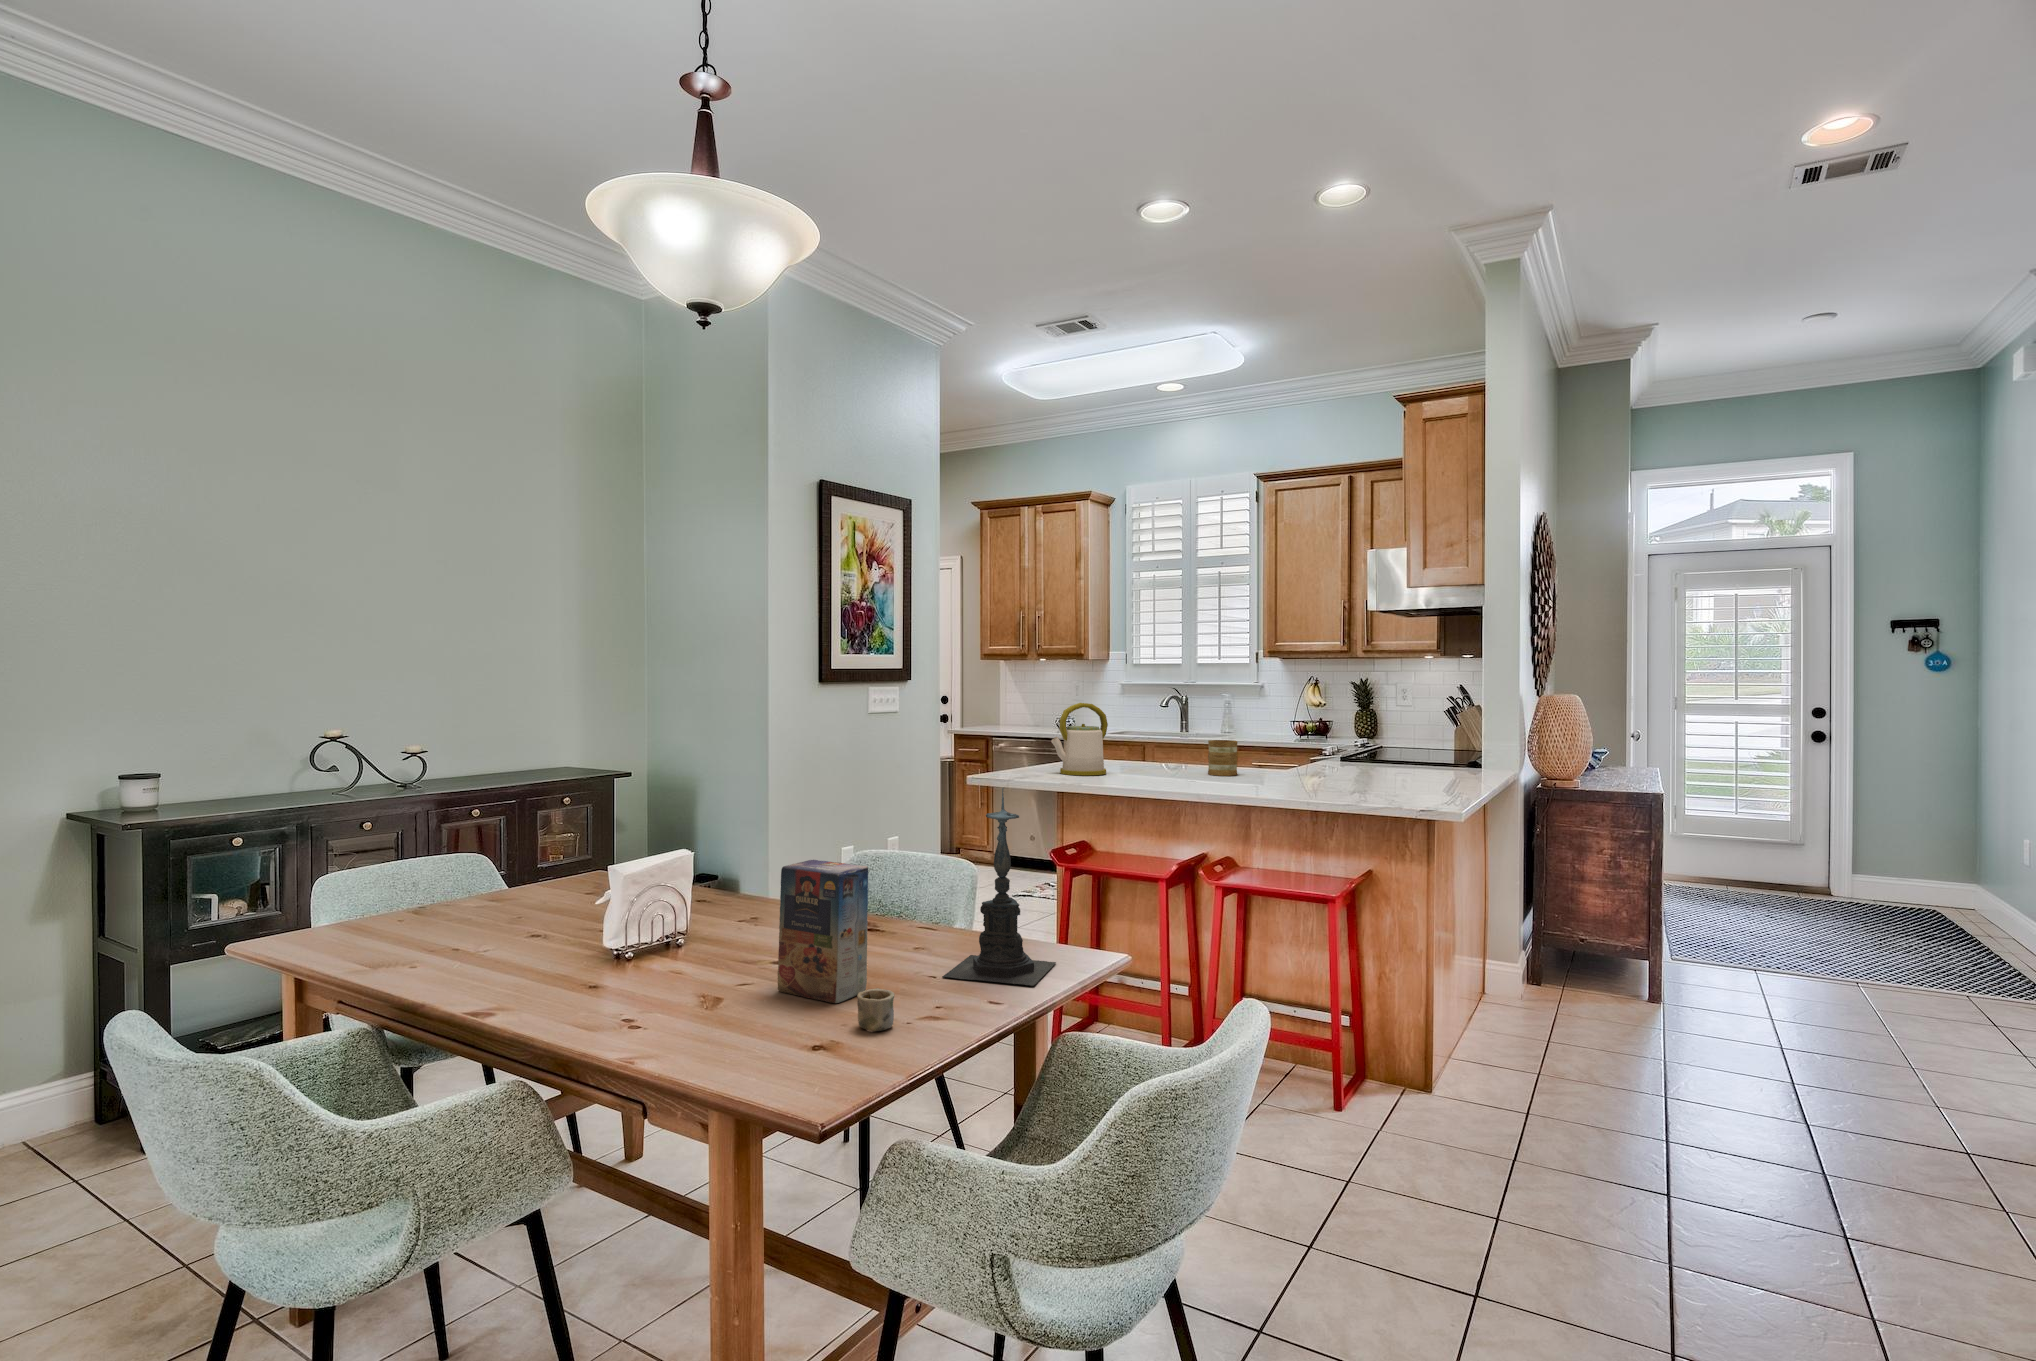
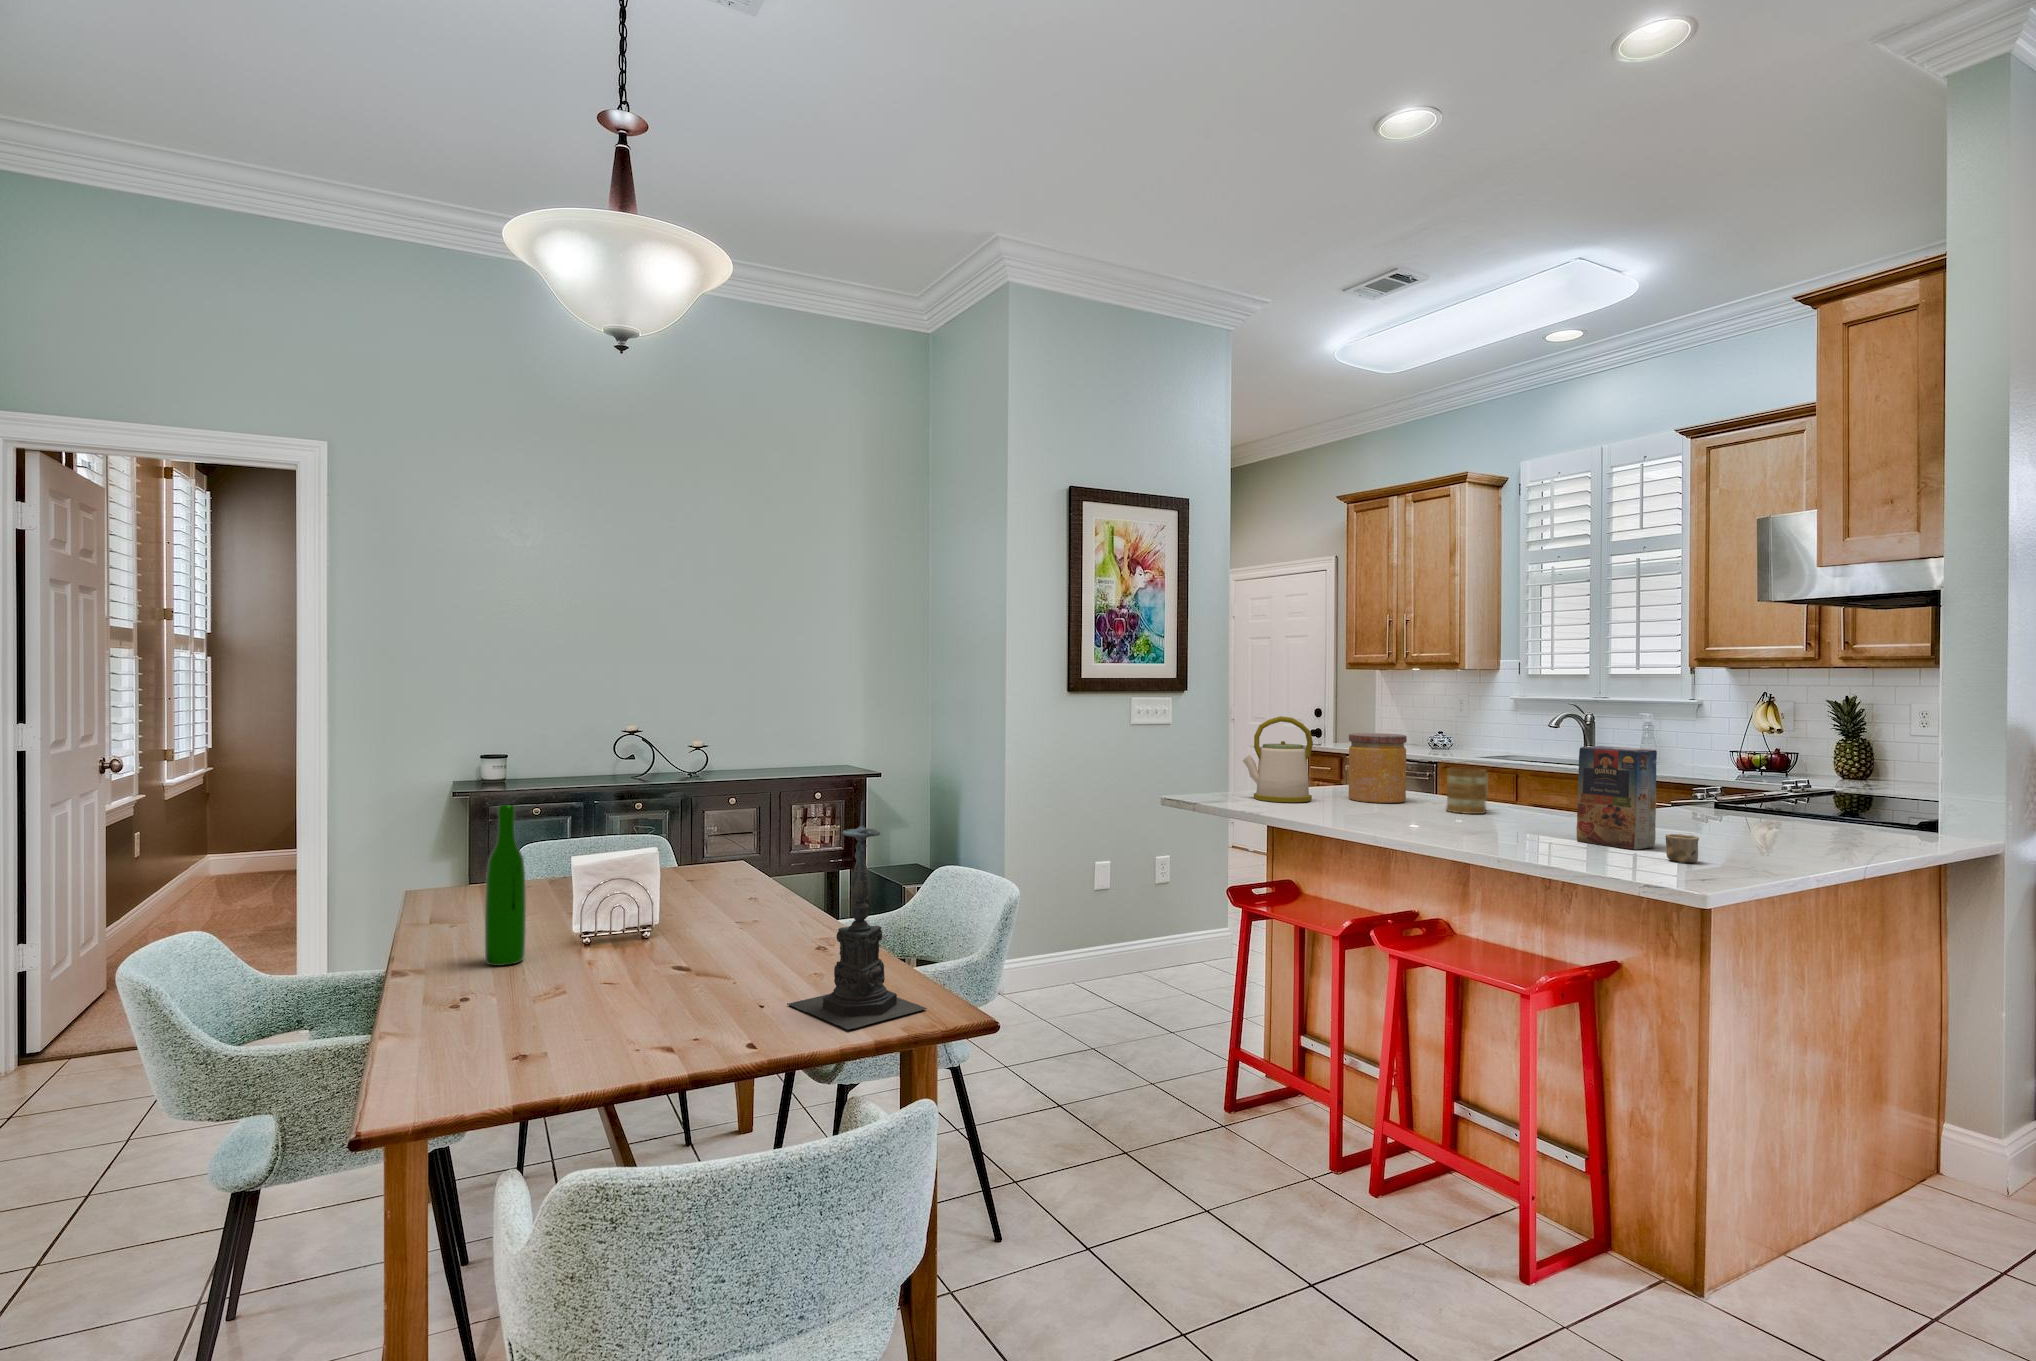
jar: none [1123,715,1168,772] -> present [1349,733,1407,803]
wine bottle: none [564,818,606,992] -> present [485,805,526,966]
cereal box: present [778,860,895,1031] -> present [1577,746,1699,862]

